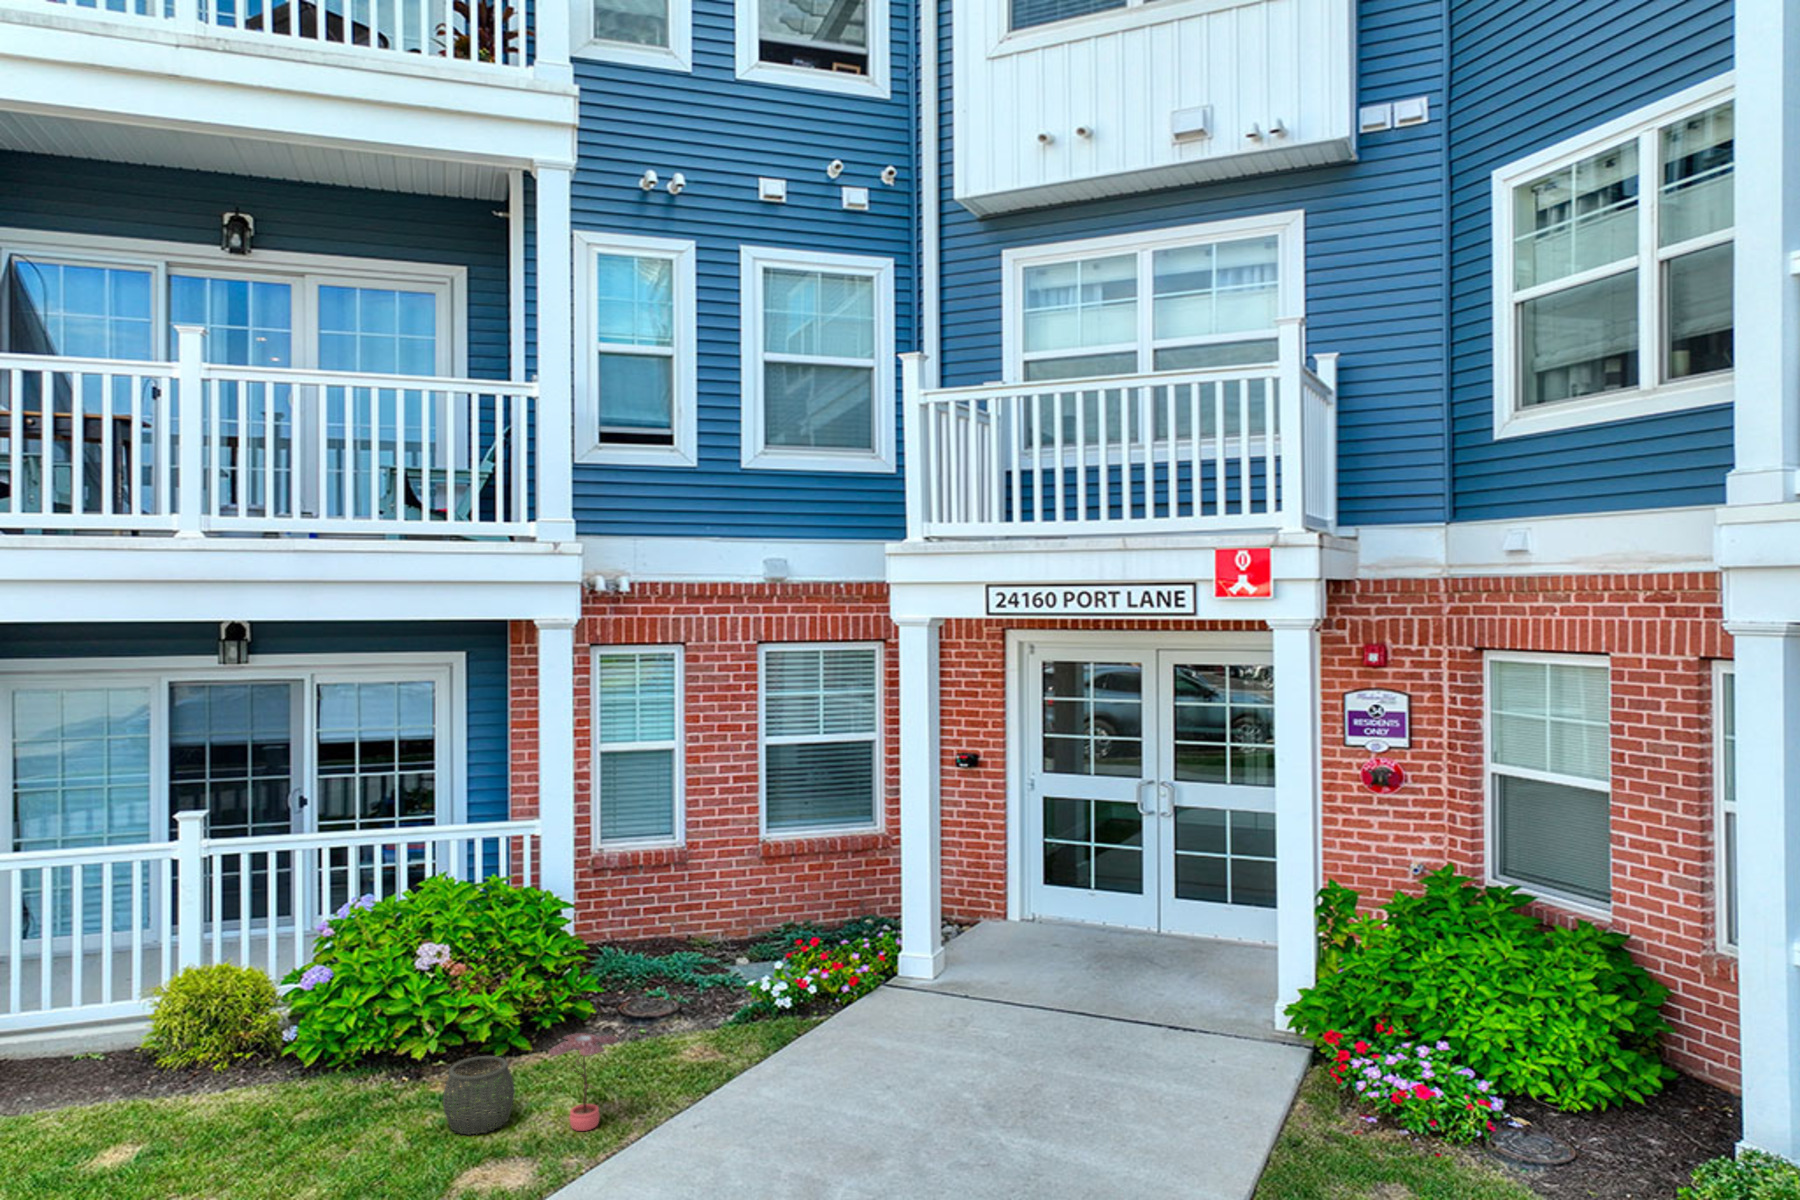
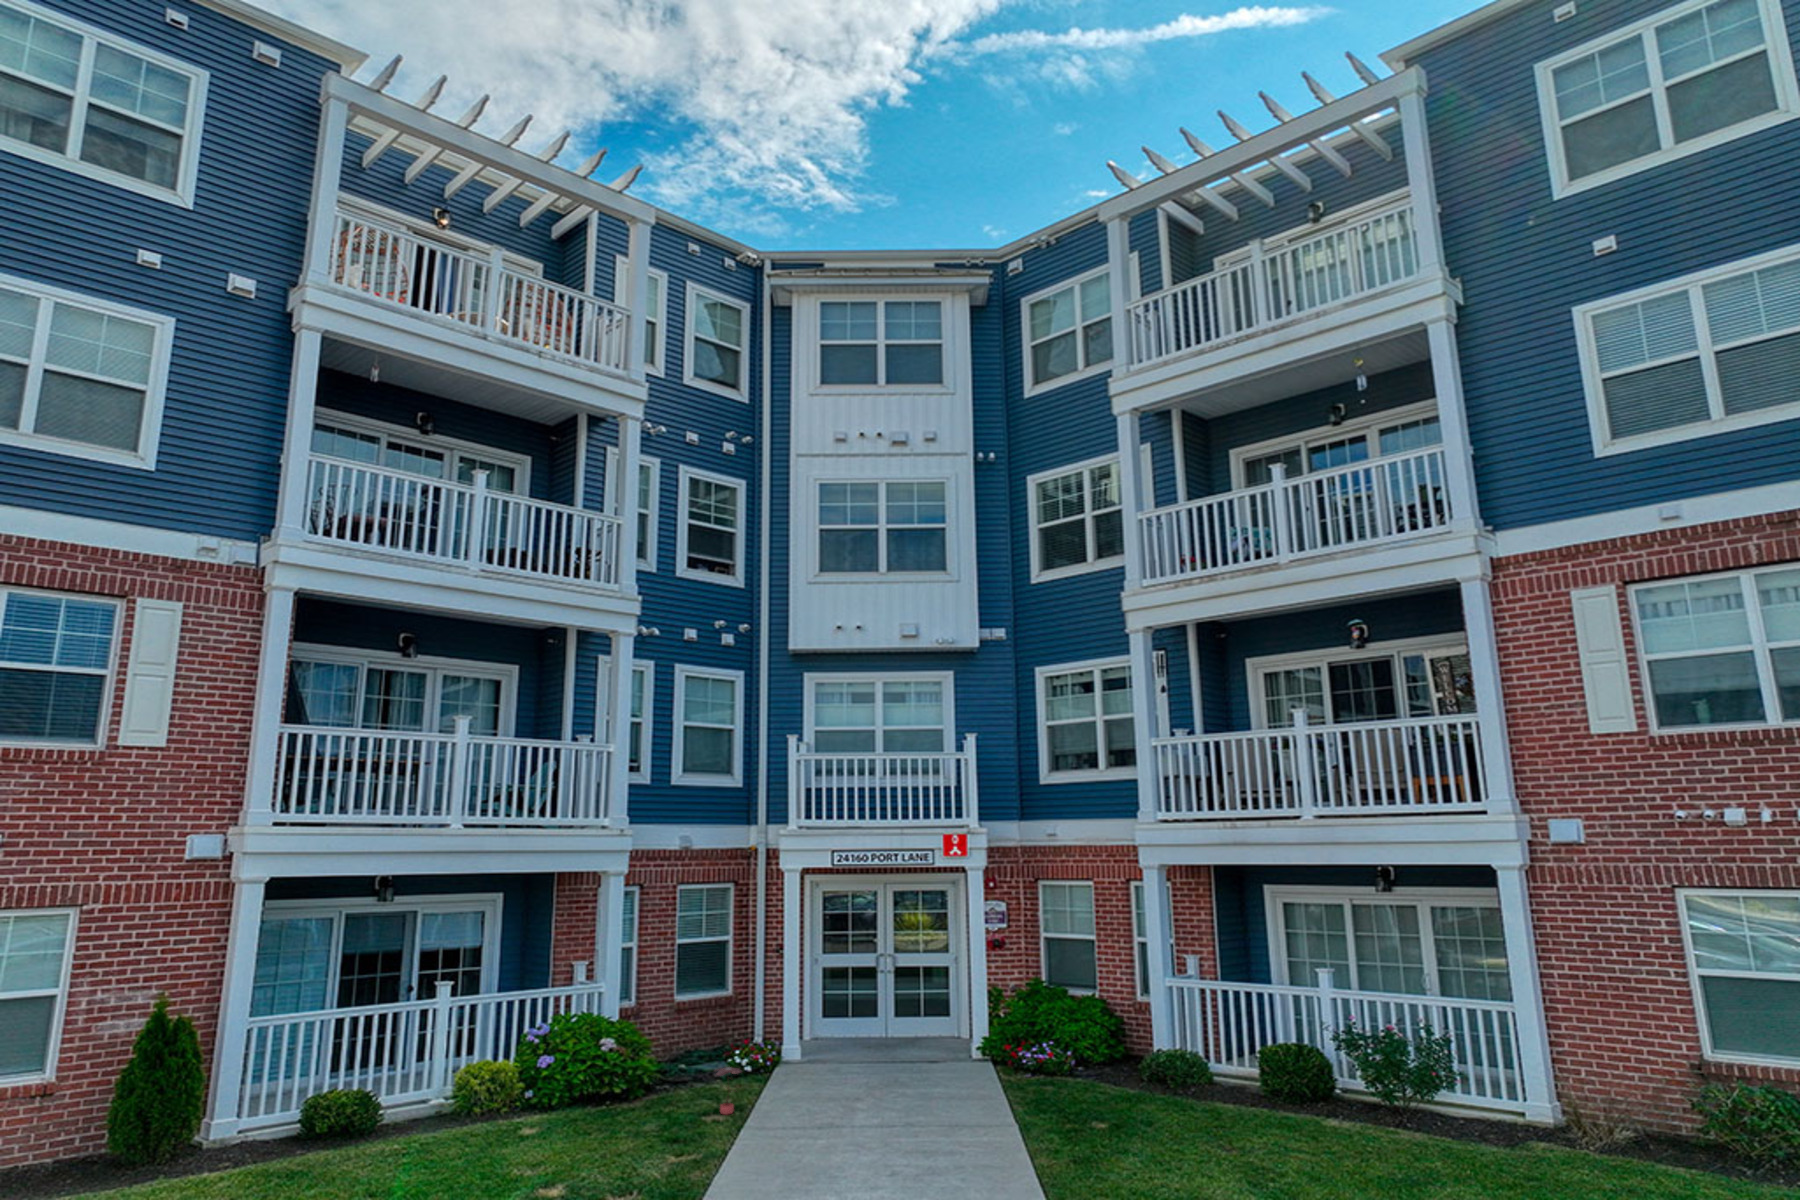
woven basket: present [443,1056,515,1135] -> none [659,1085,693,1122]

